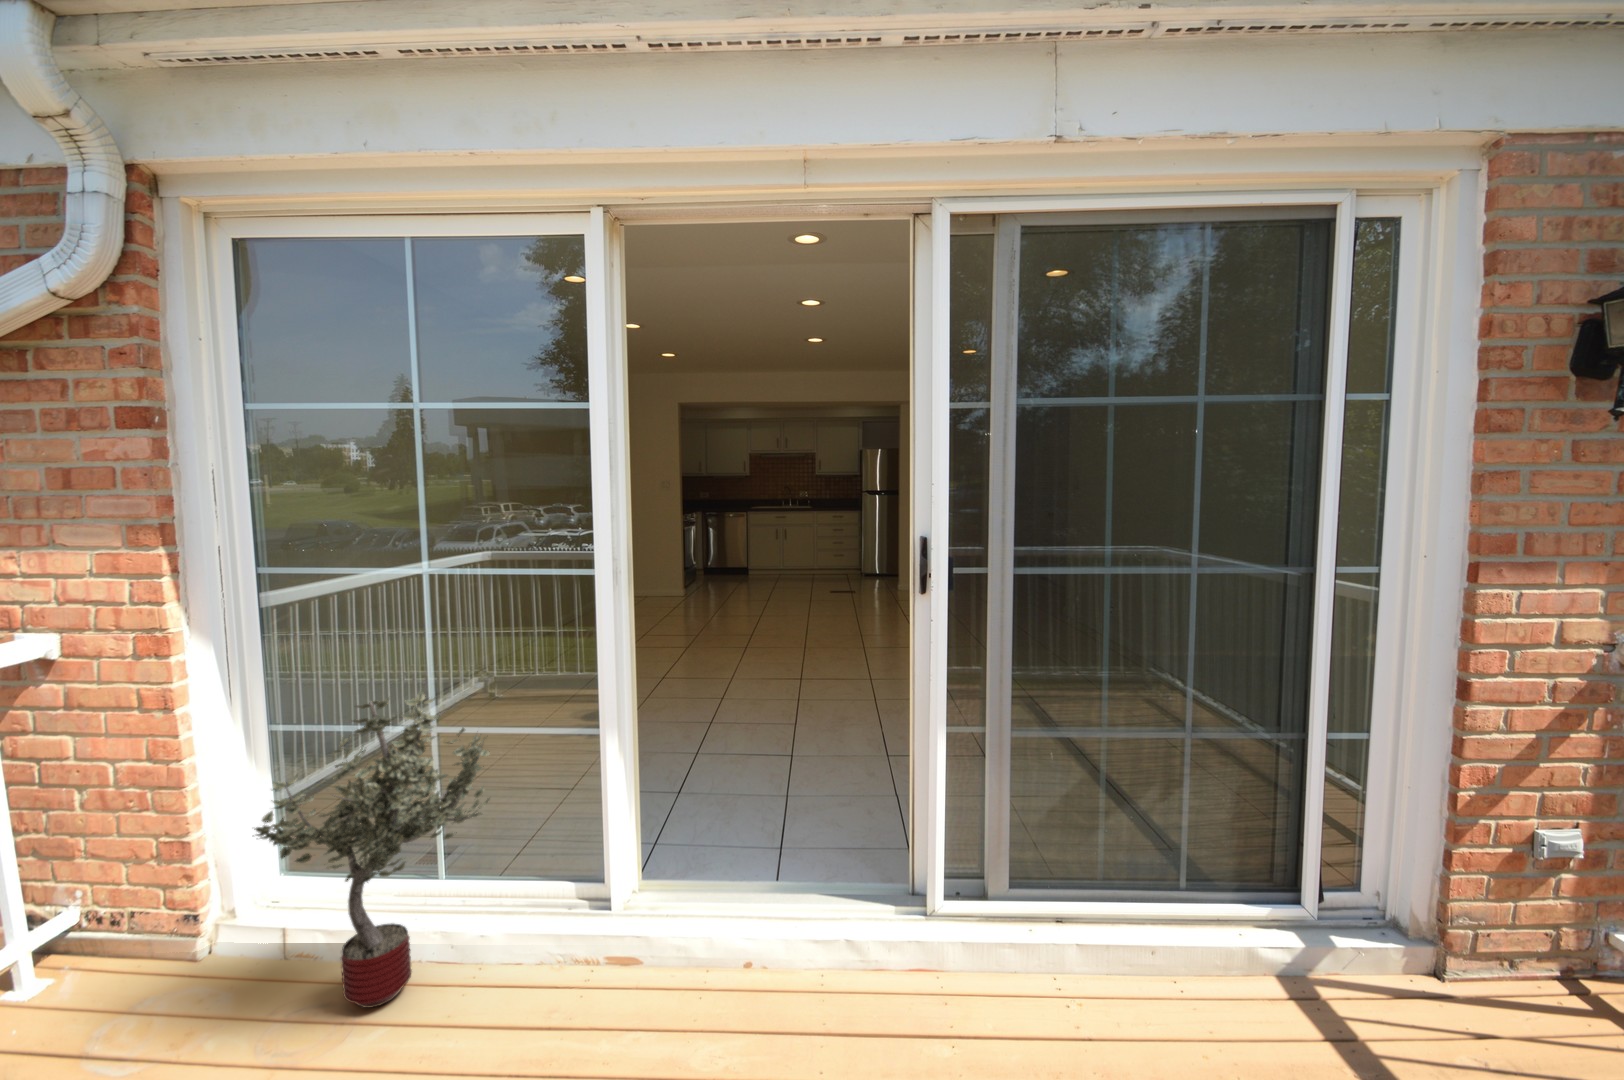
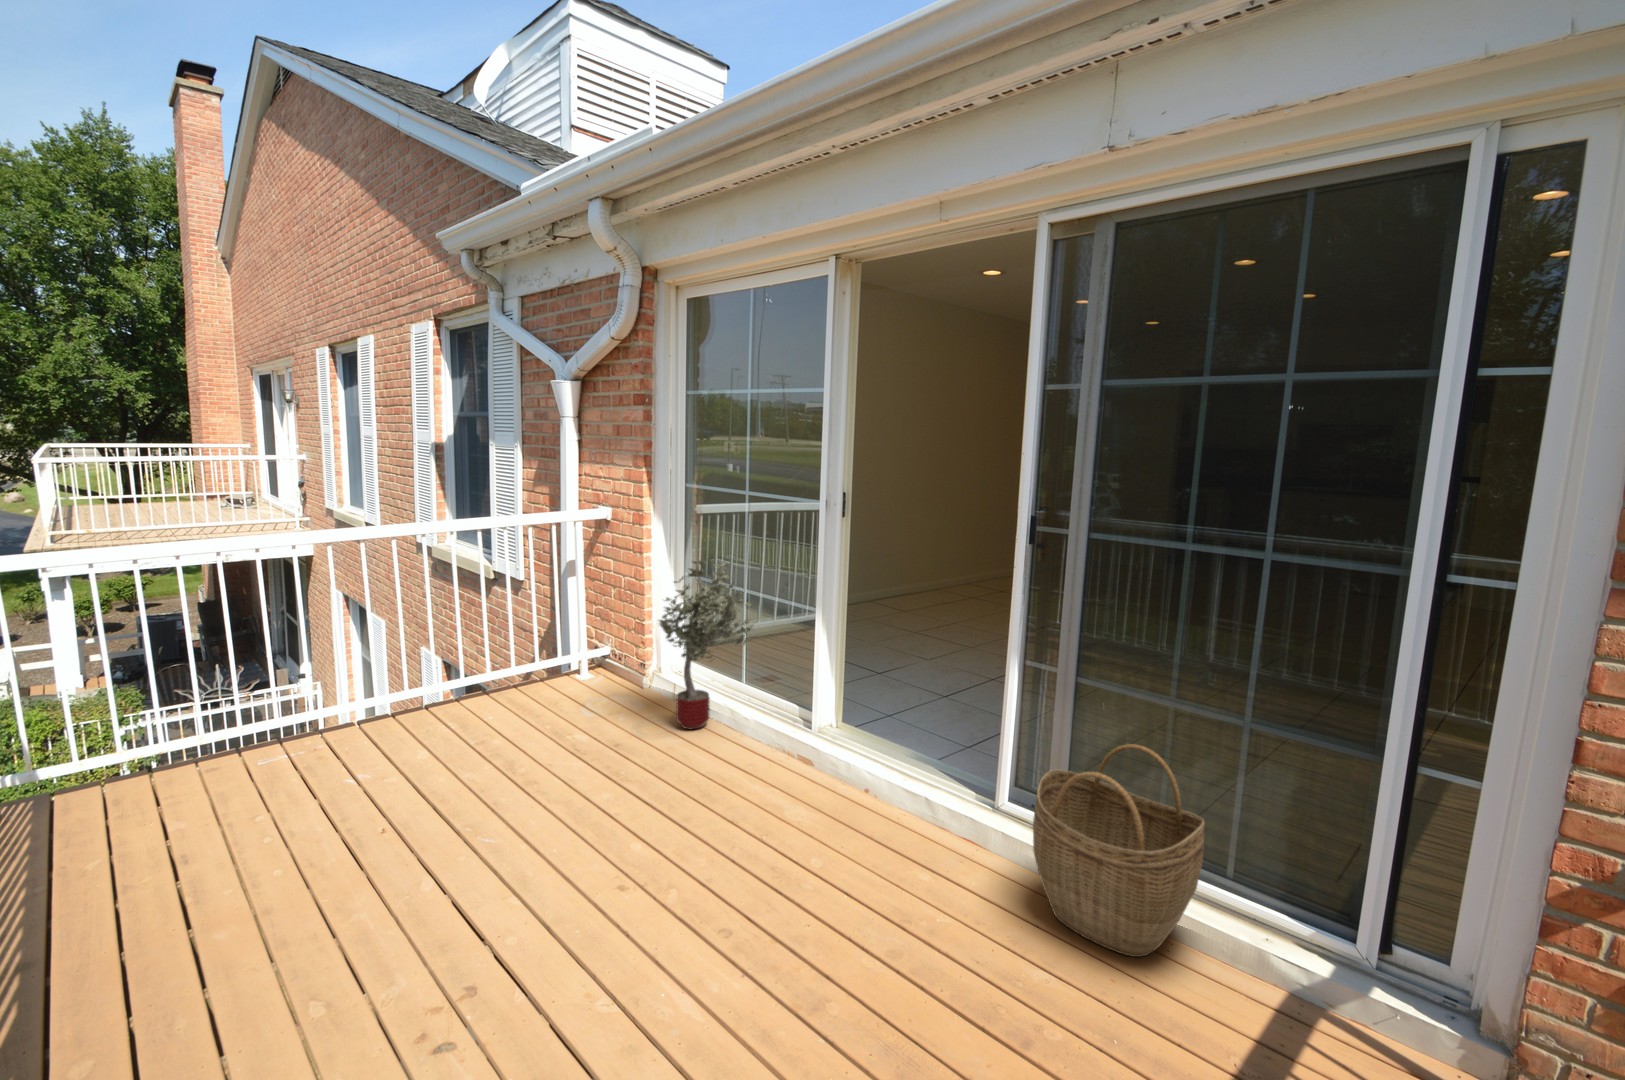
woven basket: none [1041,788,1231,1027] -> present [1033,744,1204,957]

